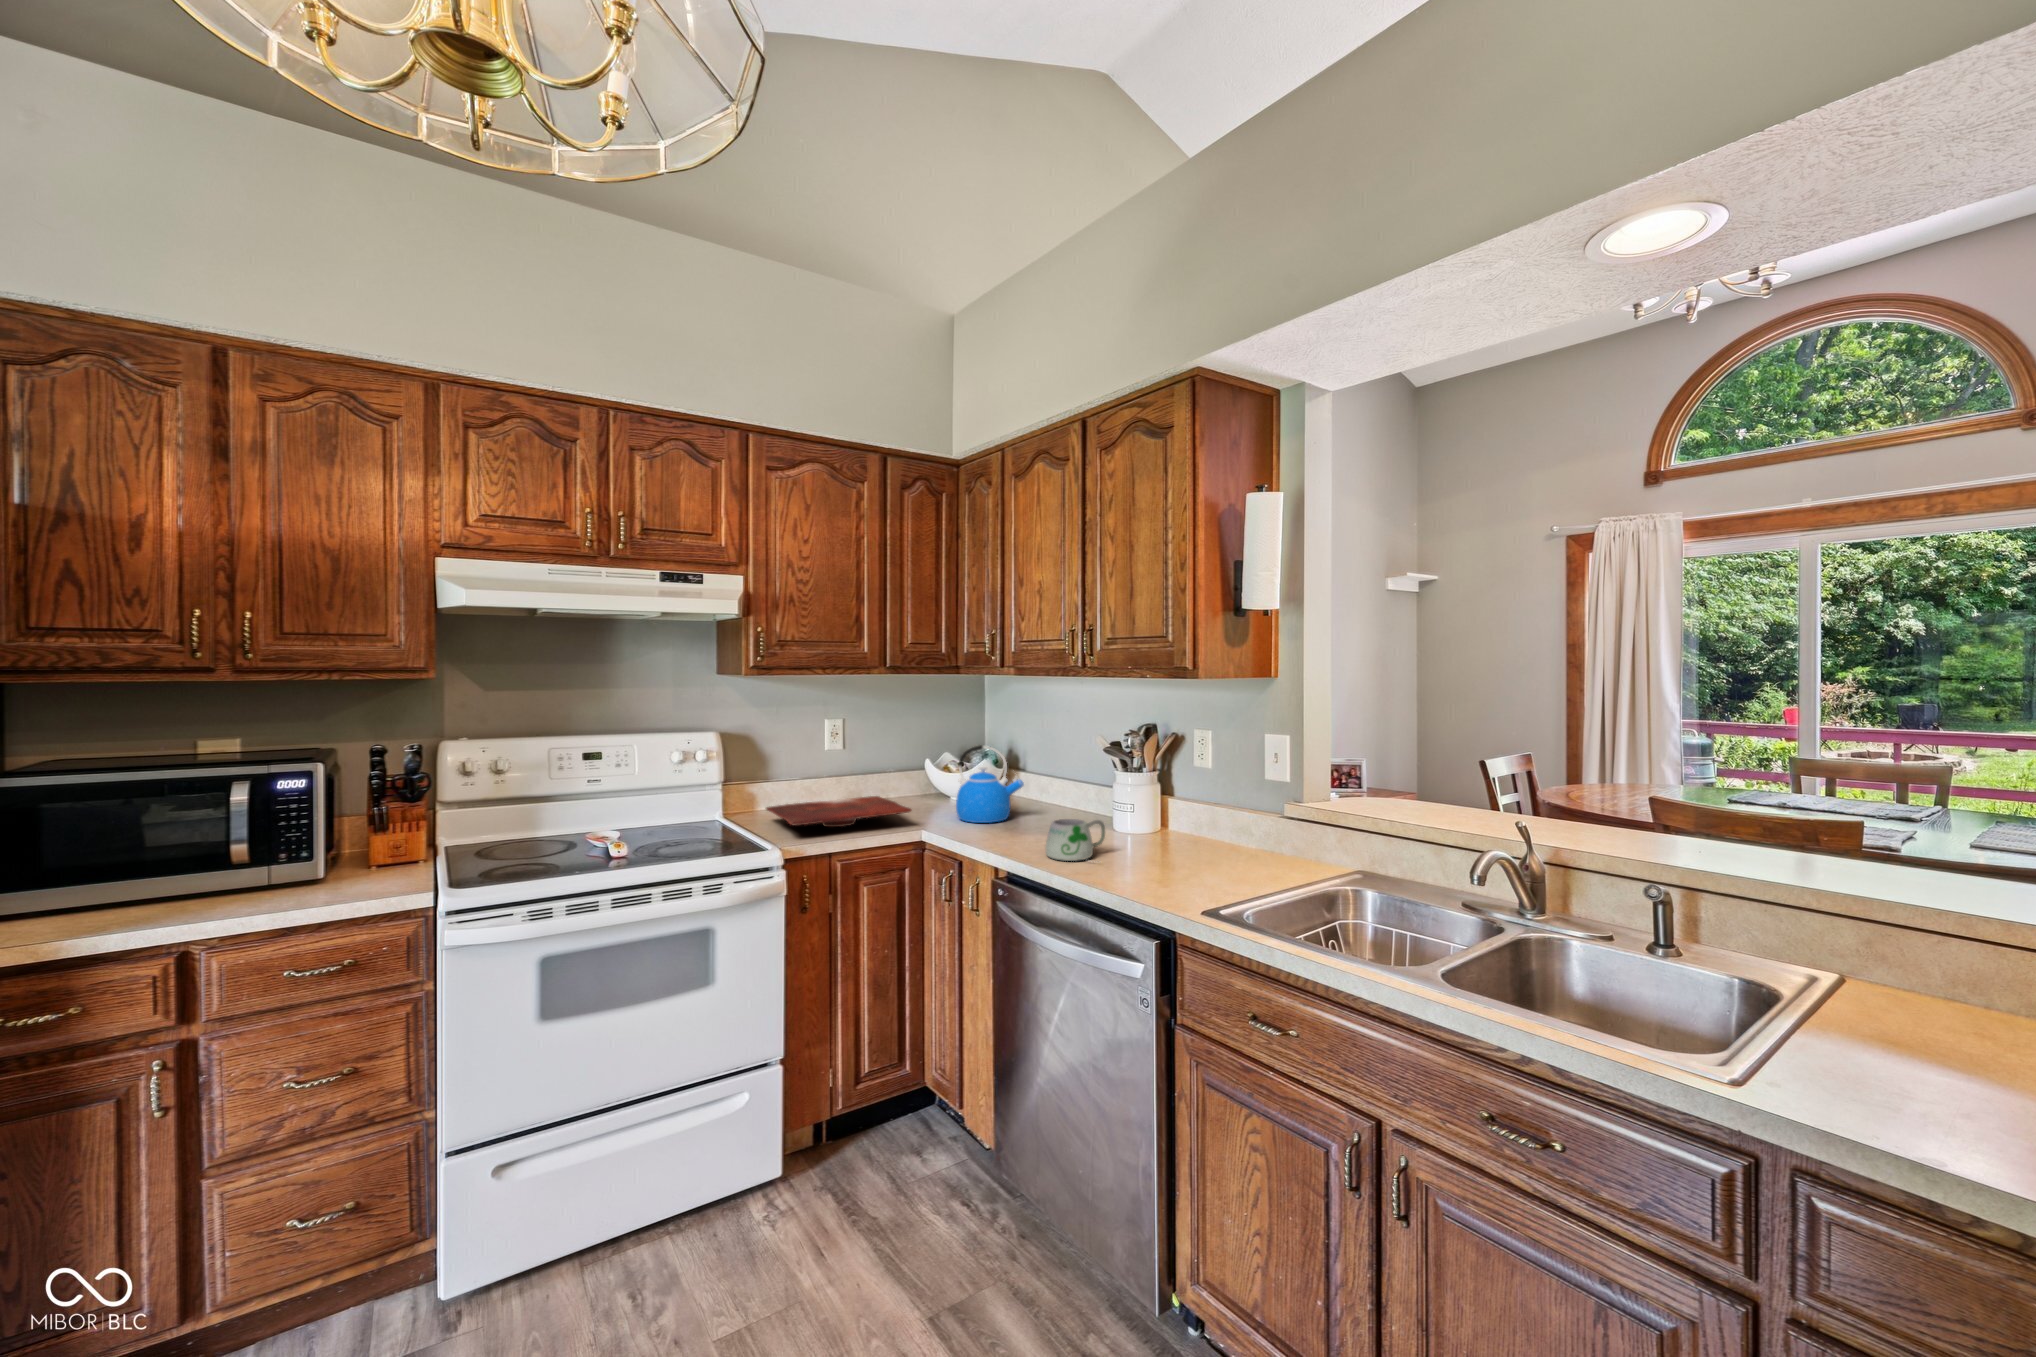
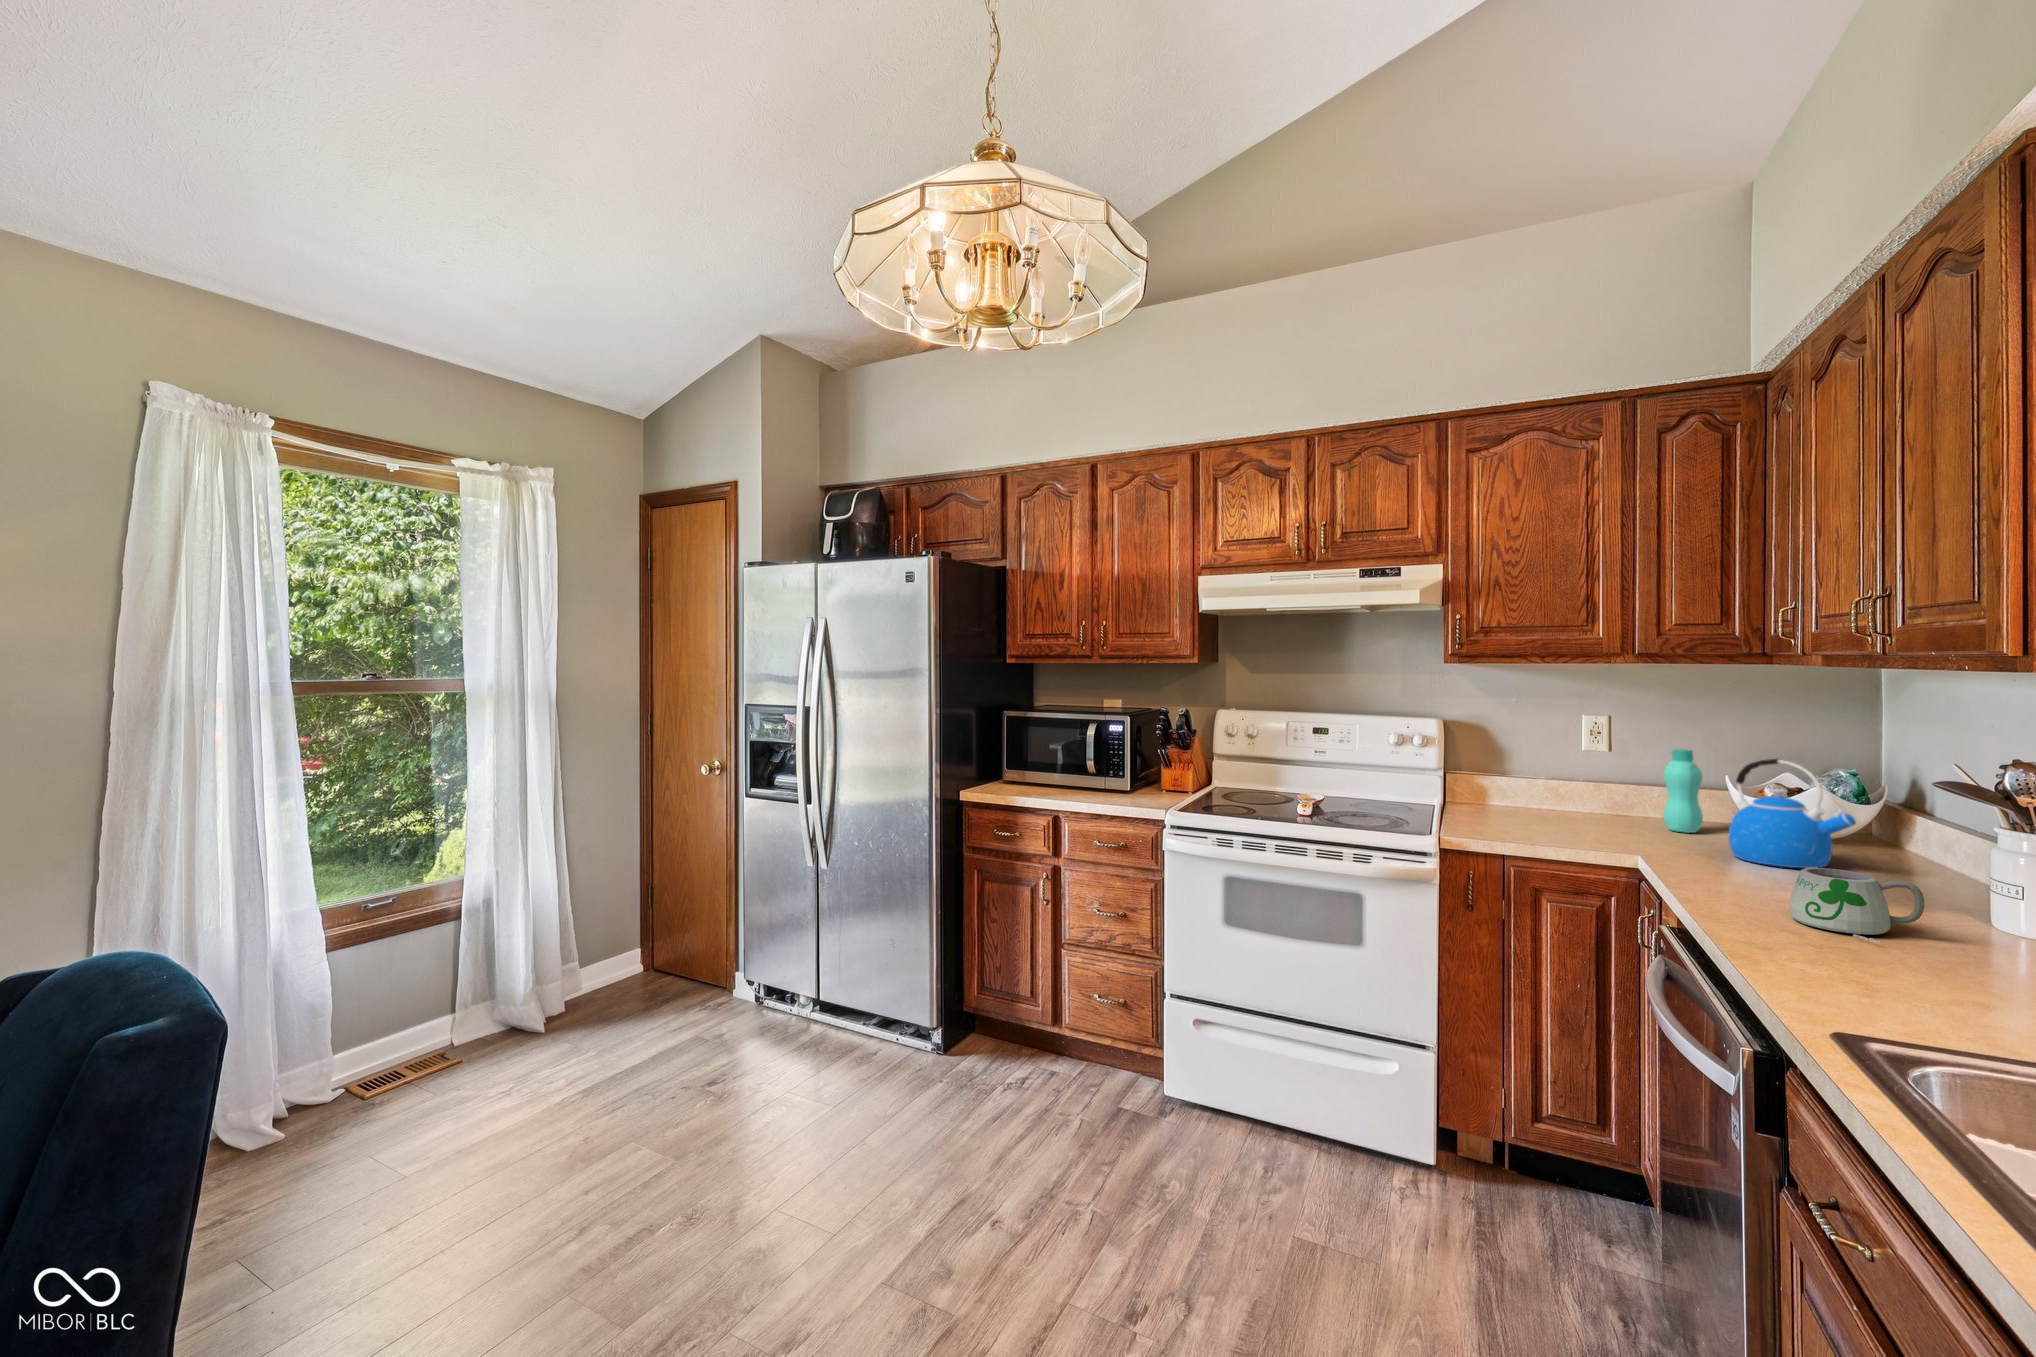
bottle: none [897,742,921,808] -> present [1663,749,1703,833]
cutting board: present [766,796,911,827] -> none [1468,799,1639,832]

